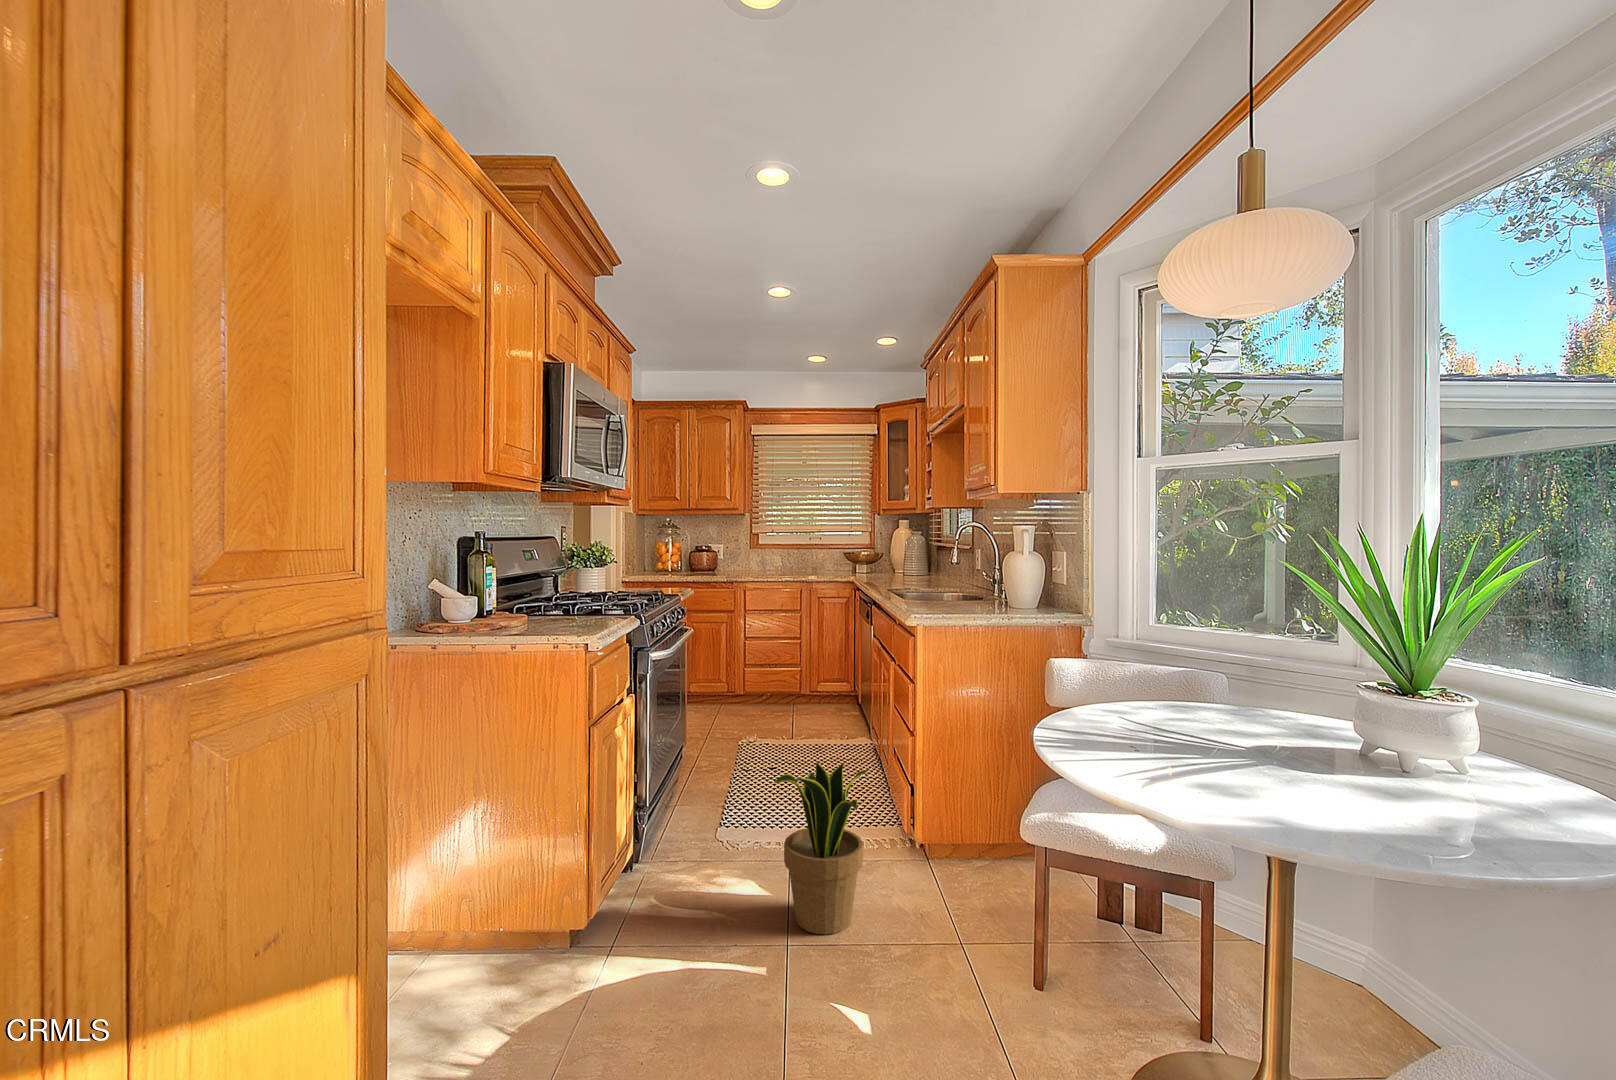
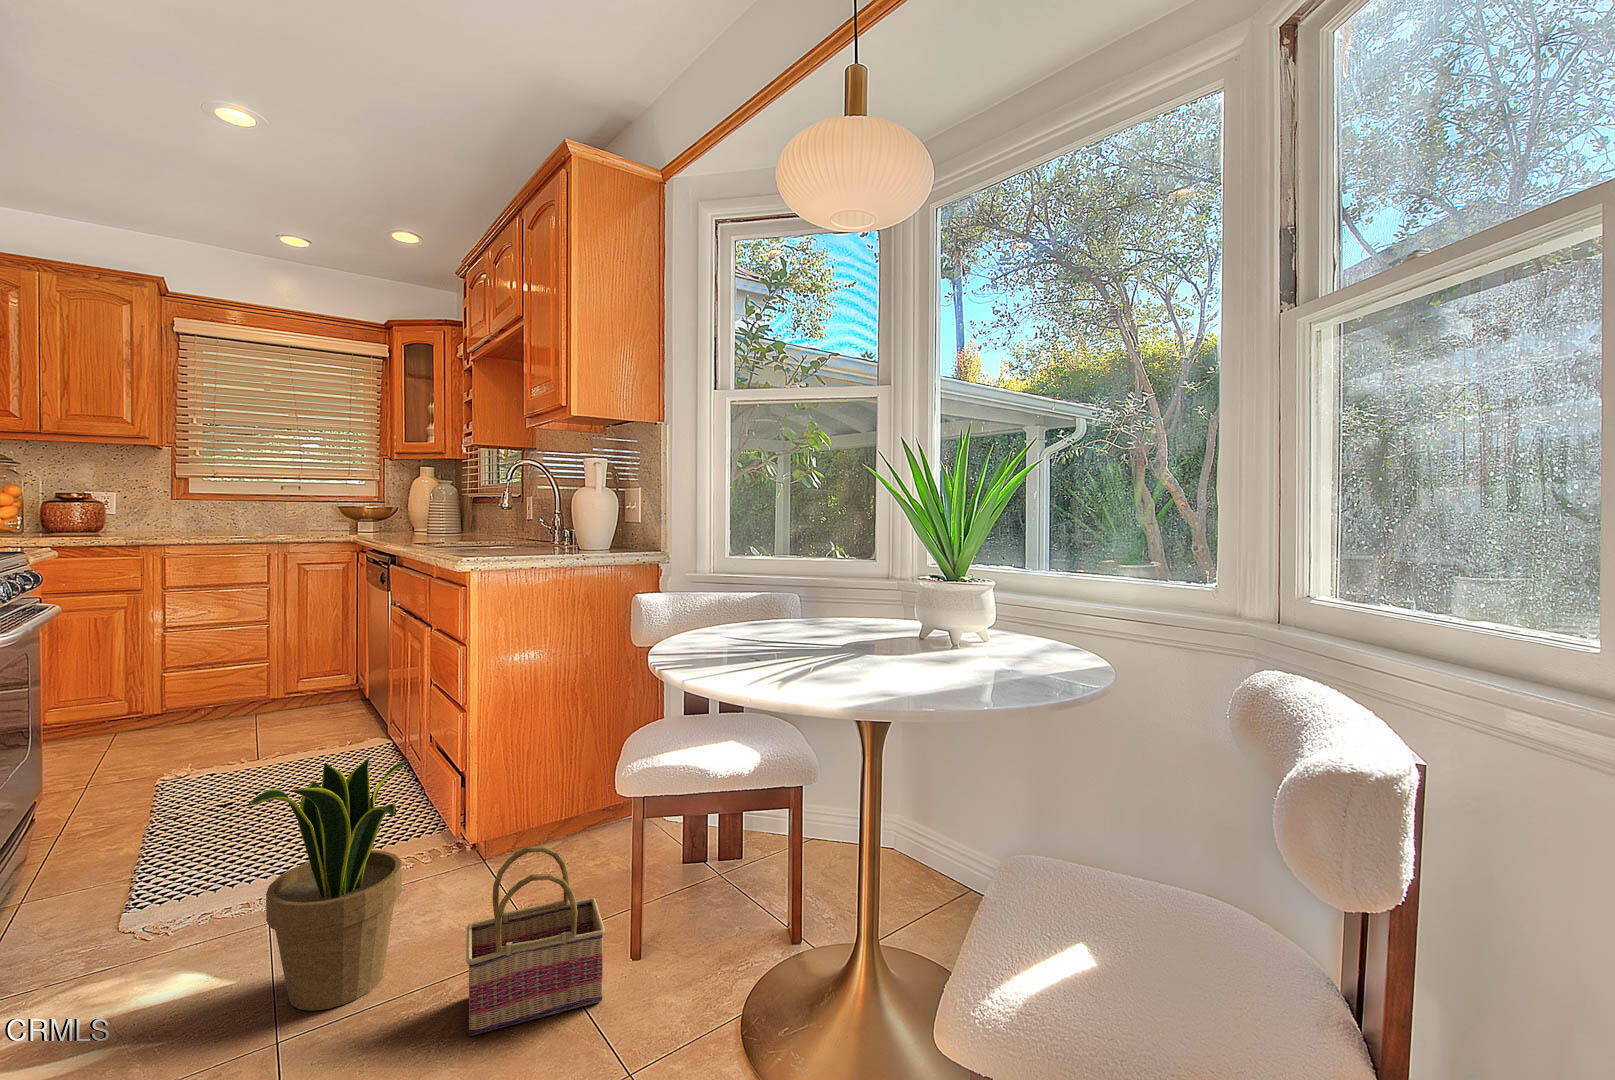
basket: none [898,857,1002,1001] -> present [466,846,605,1036]

